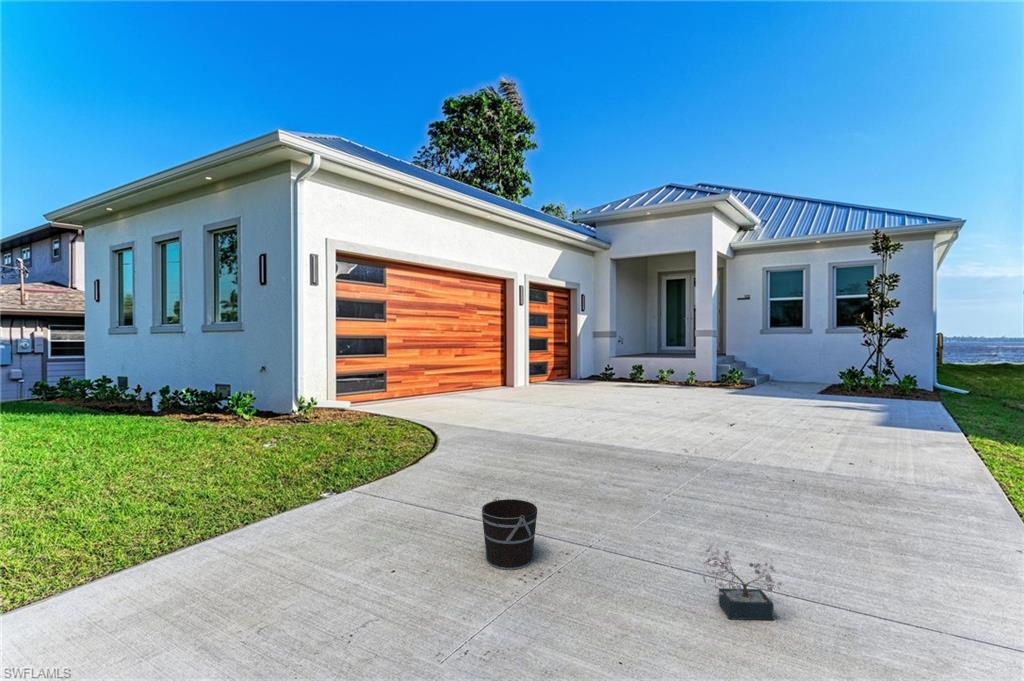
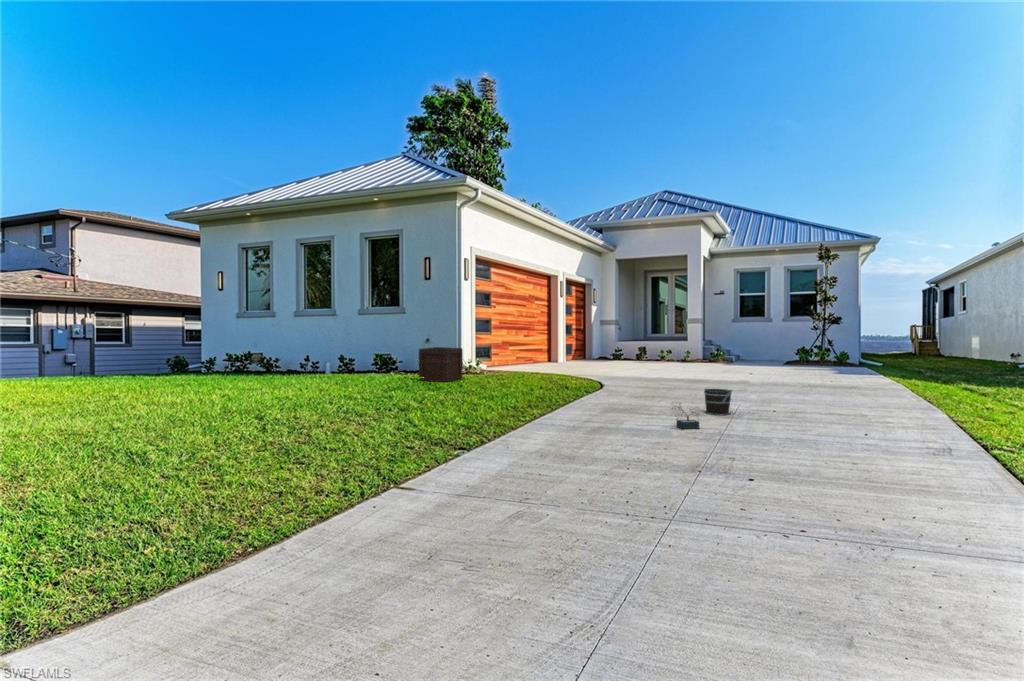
wooden crate: none [236,376,303,428] -> present [419,347,463,382]
decorative plant: present [702,546,782,620] -> present [671,402,702,429]

